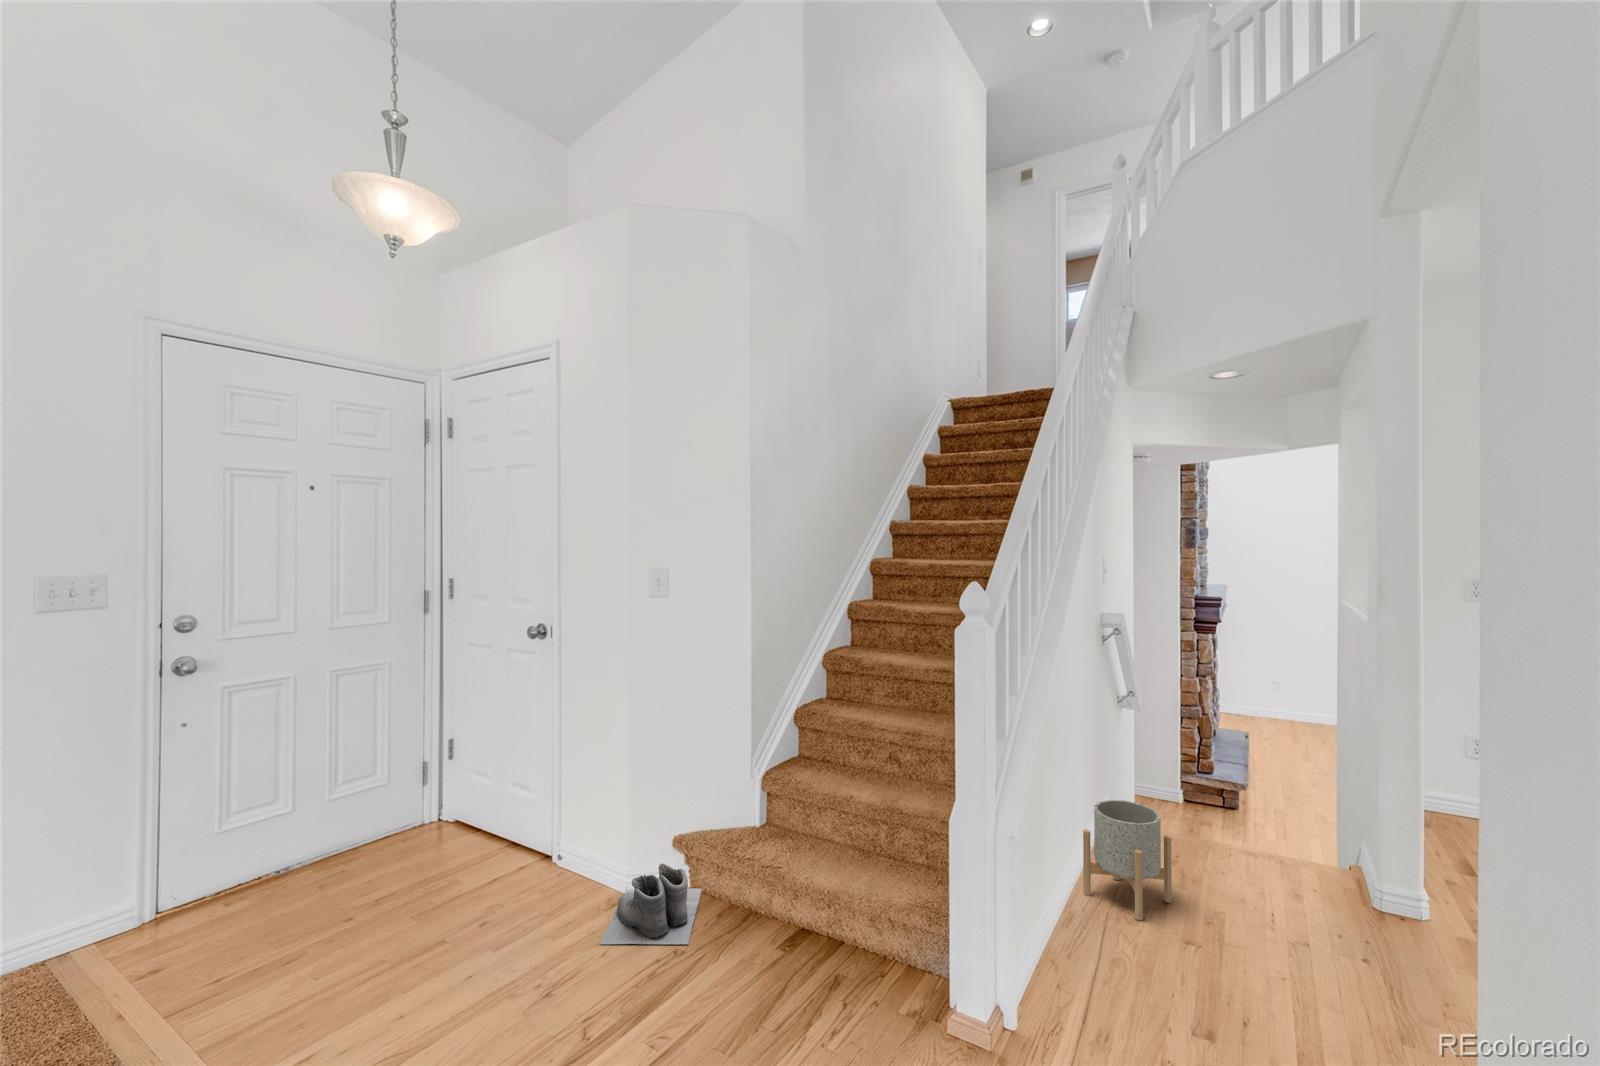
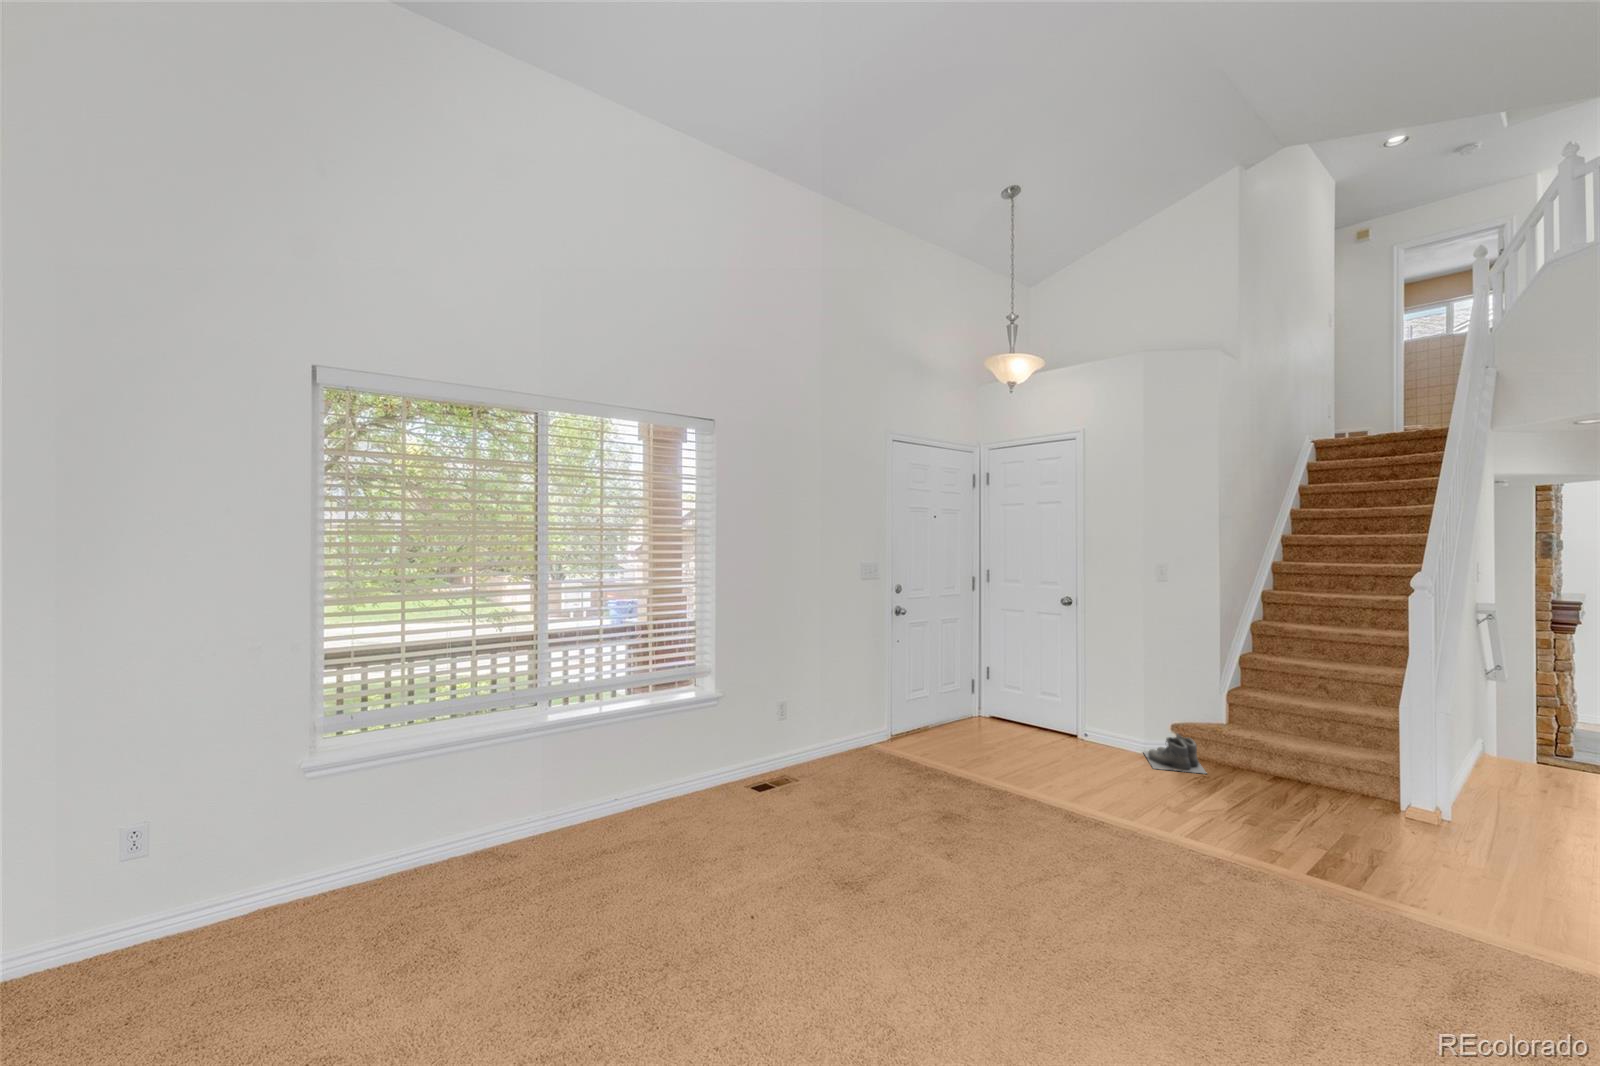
planter: present [1083,800,1172,921] -> none [1476,723,1551,793]

